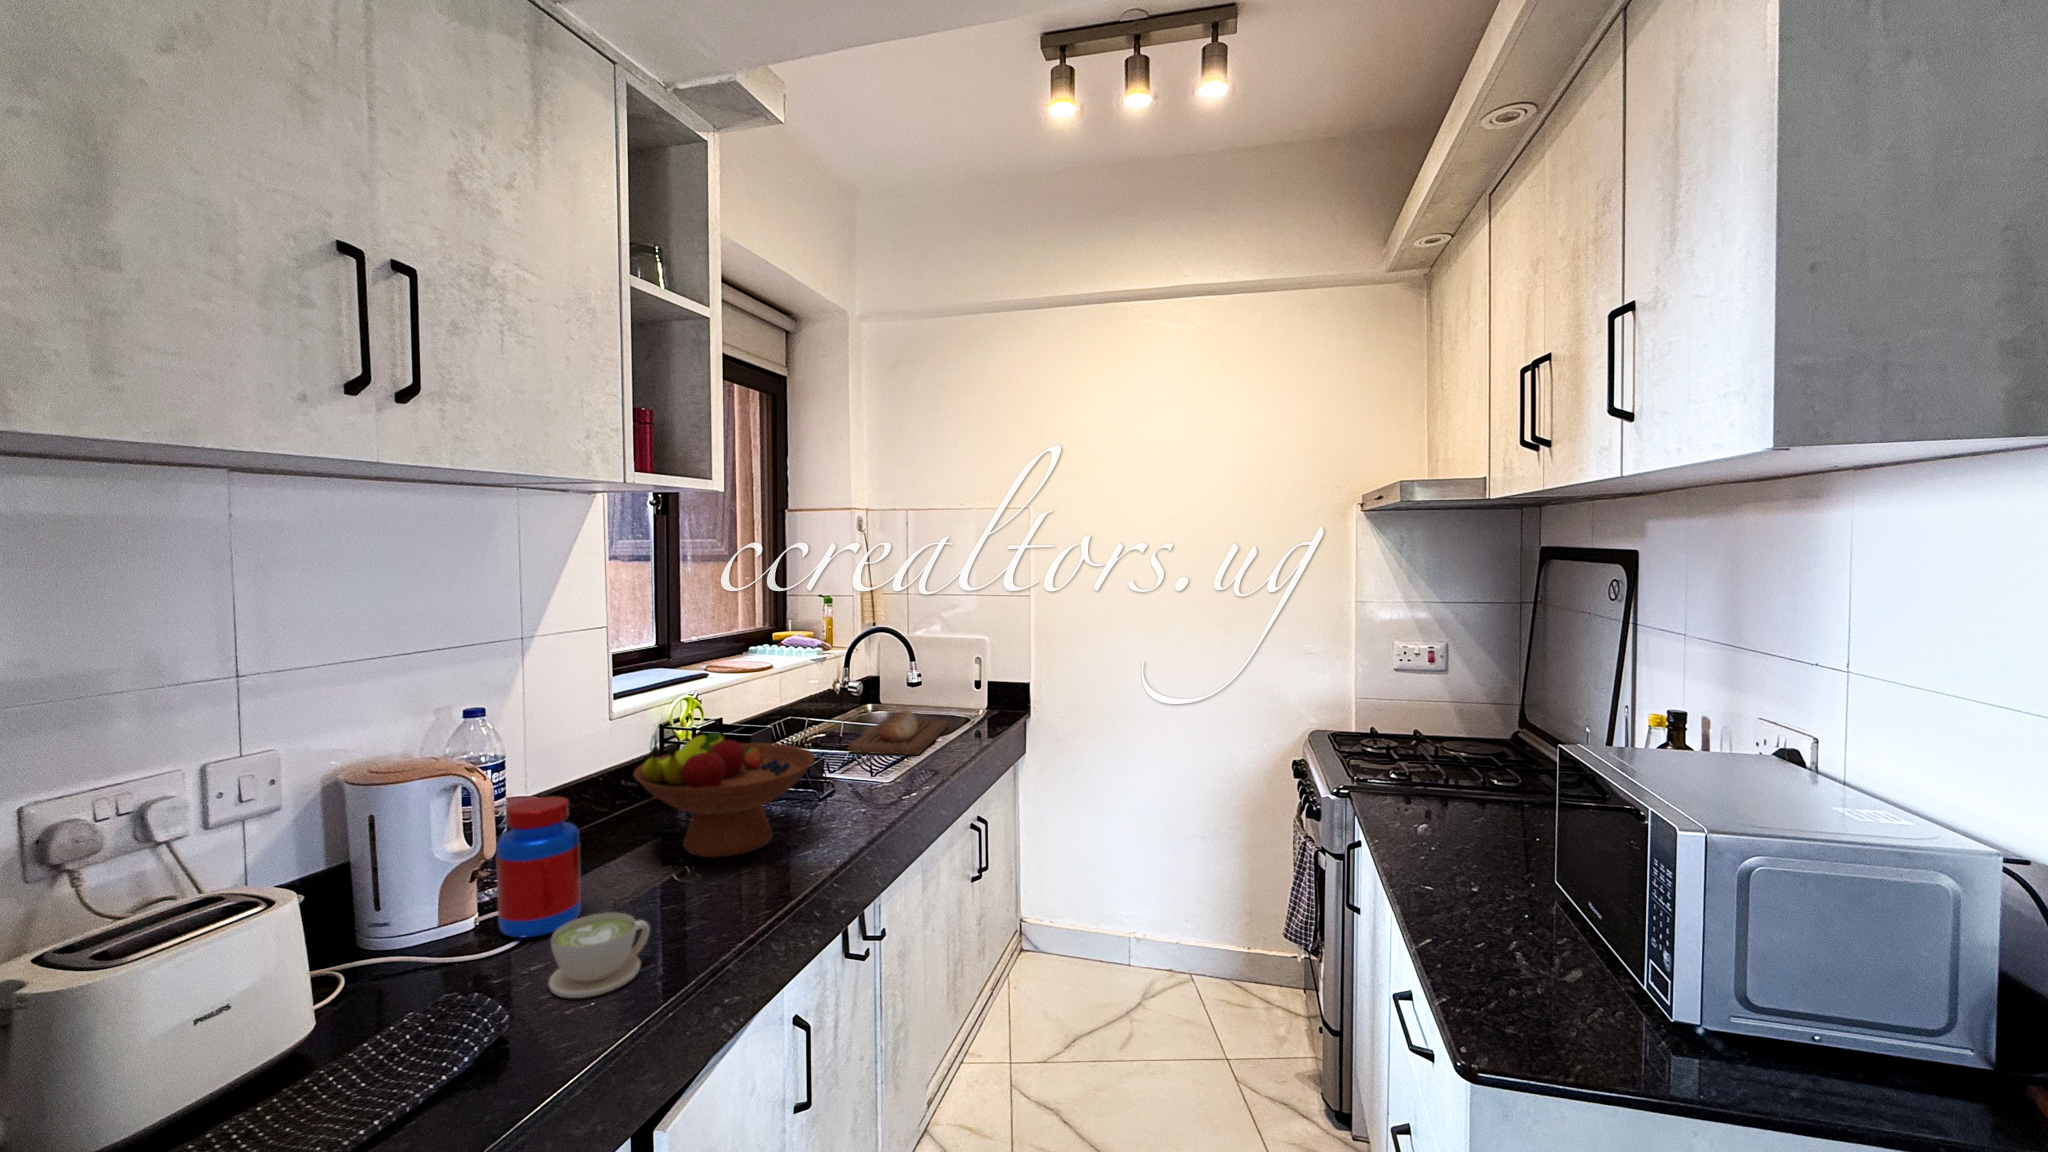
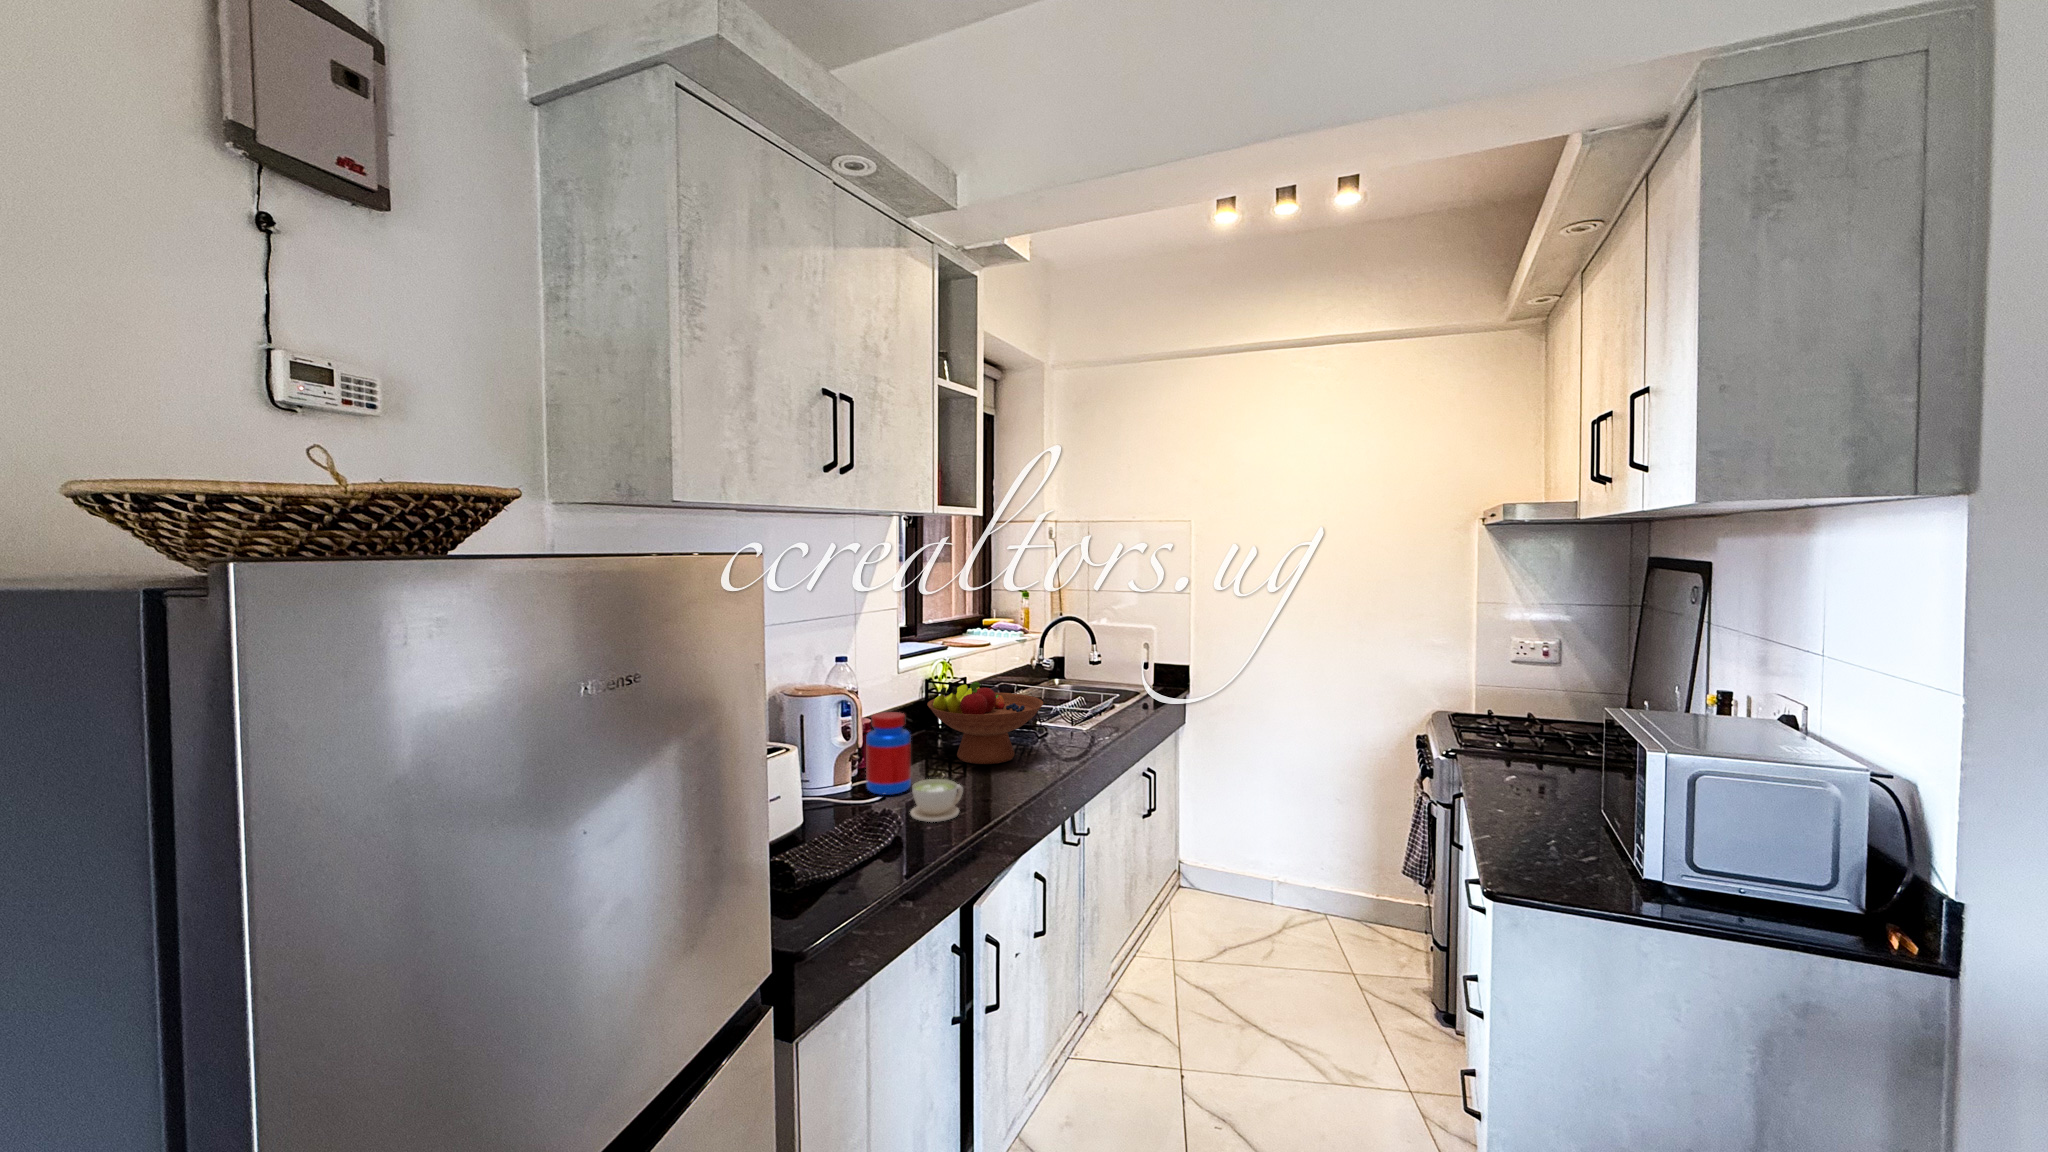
bread loaf: present [848,710,948,755] -> none [1051,682,1124,713]

